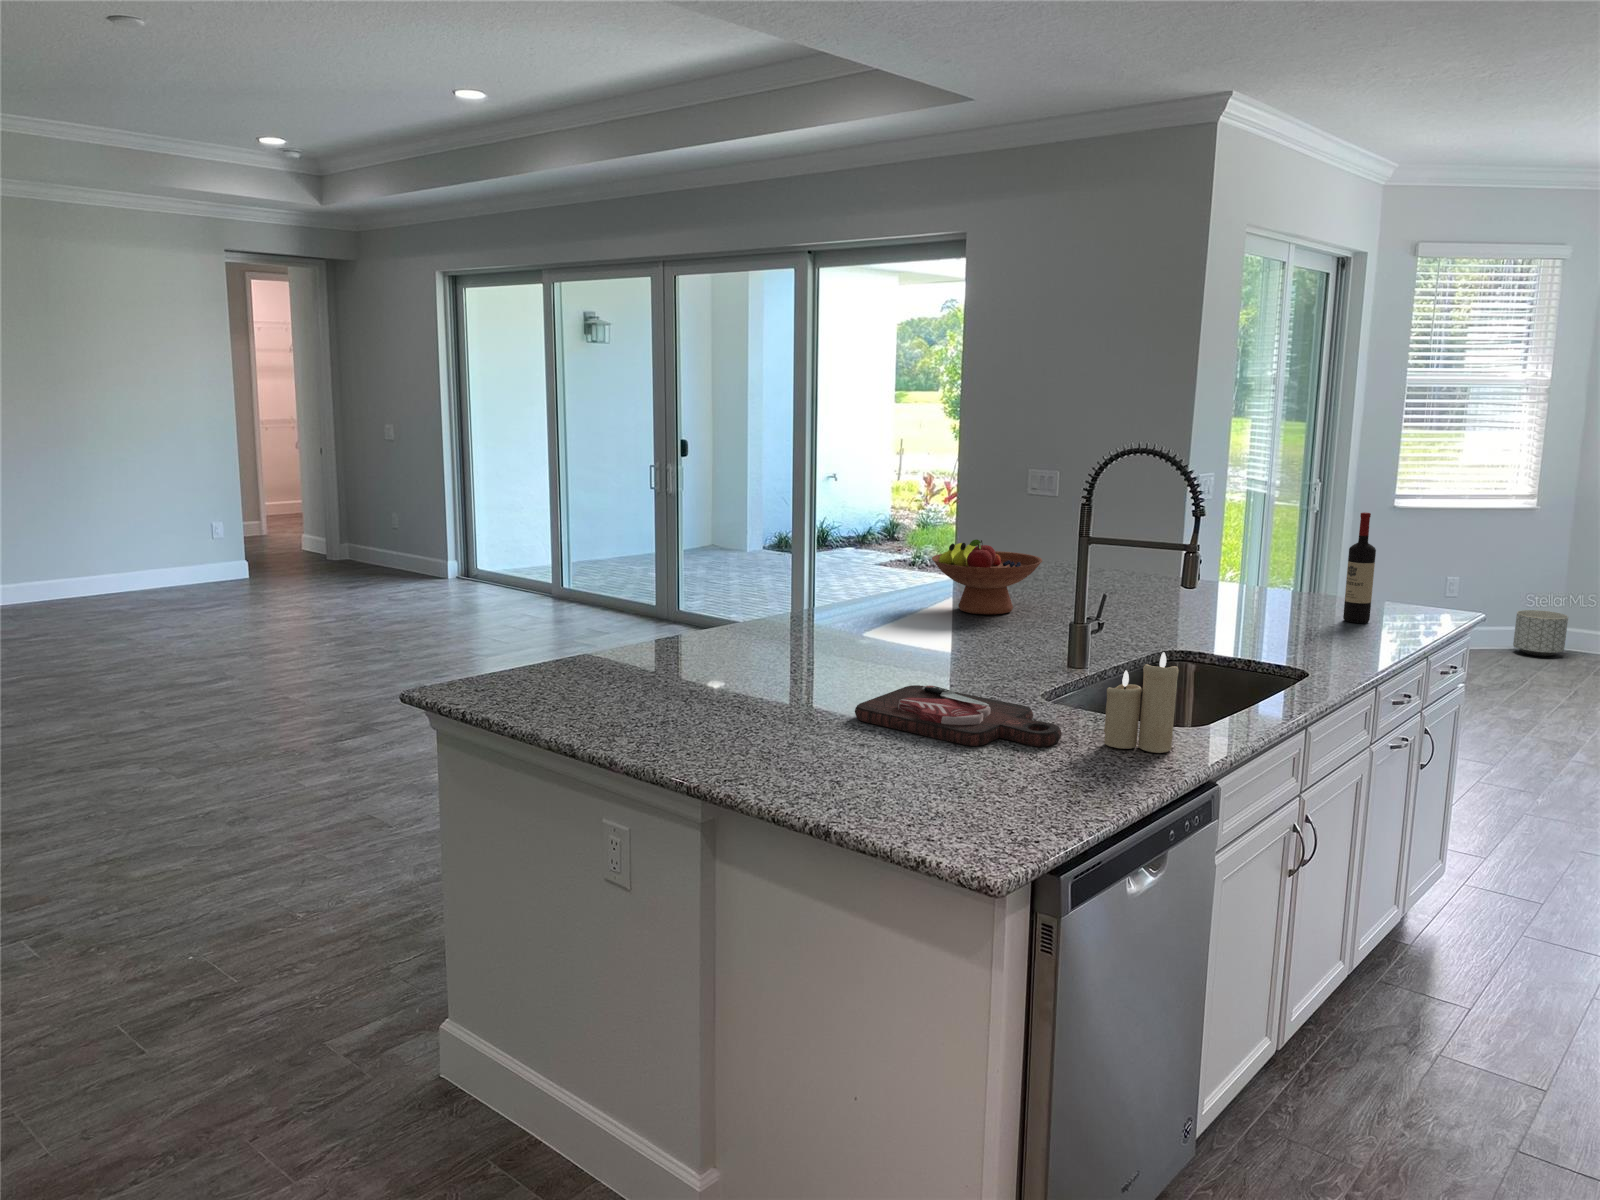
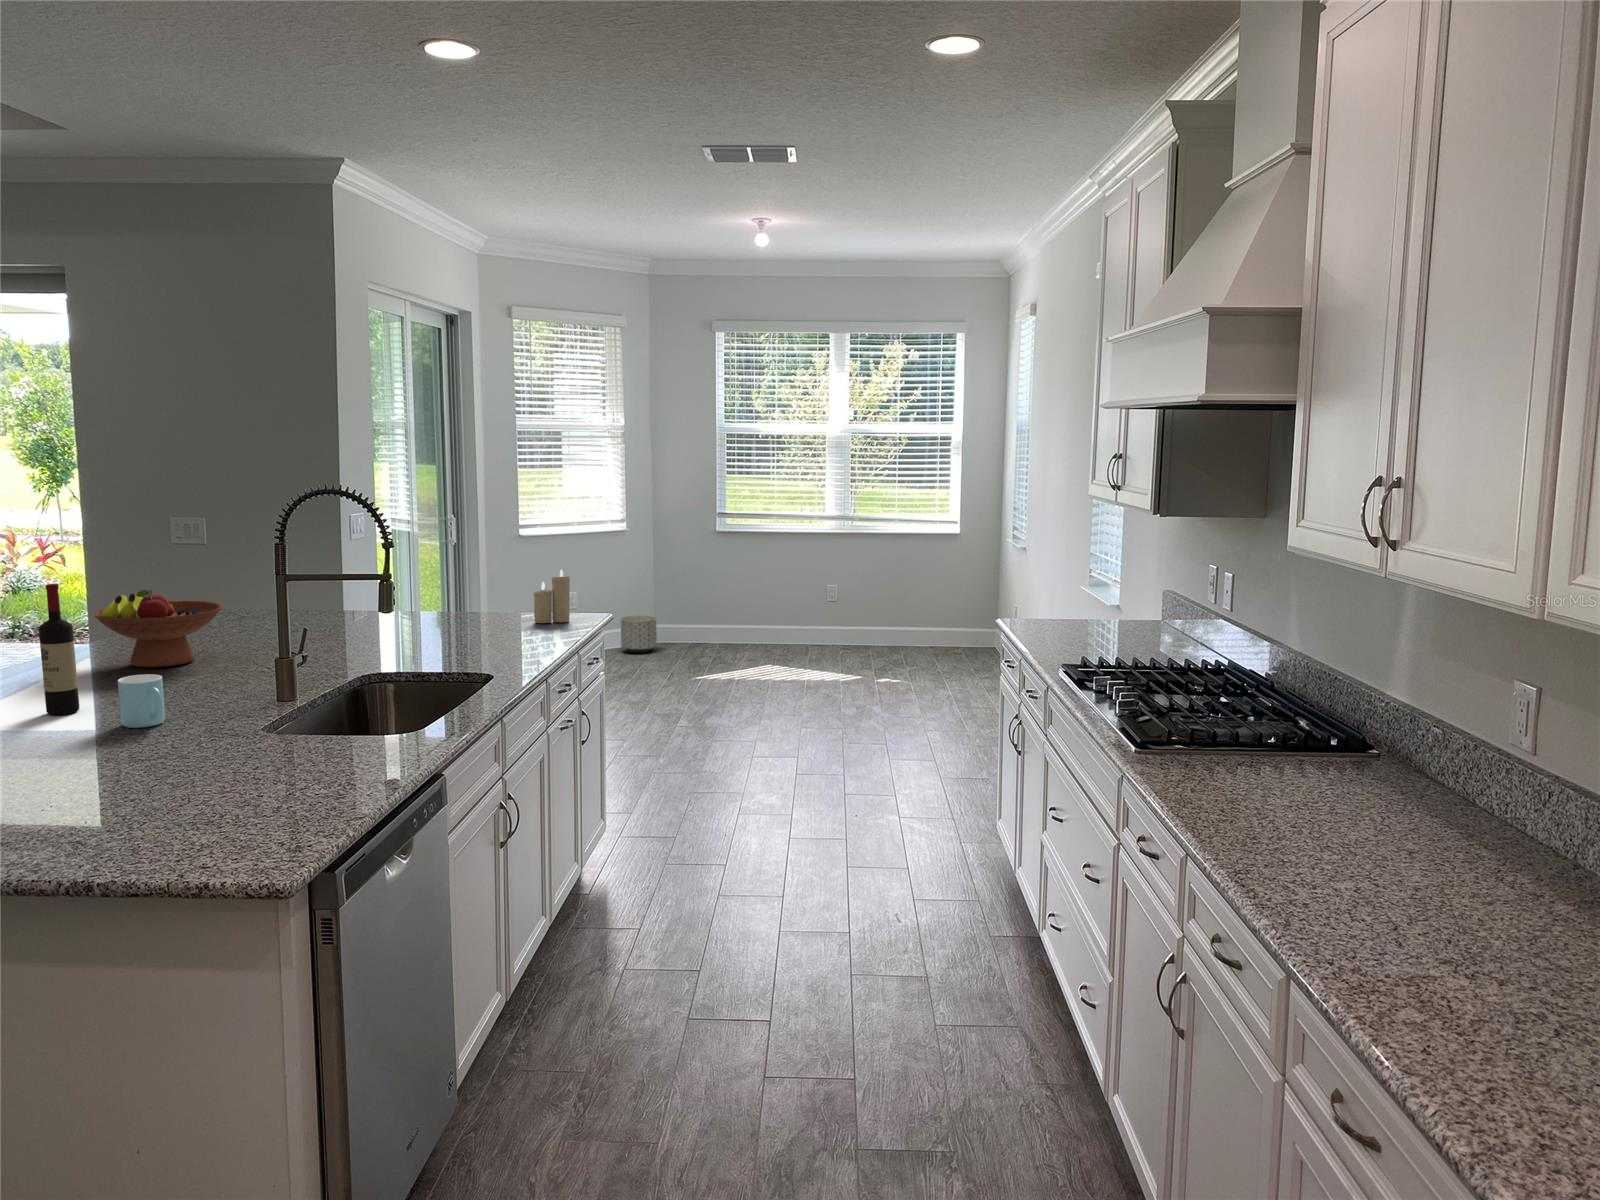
wine bottle: present [1343,512,1376,623] -> present [39,584,79,715]
mug: none [926,622,963,673] -> present [118,674,165,728]
candle: present [1104,652,1178,753] -> present [534,570,570,623]
cutting board: present [855,685,1062,747] -> none [60,738,299,785]

